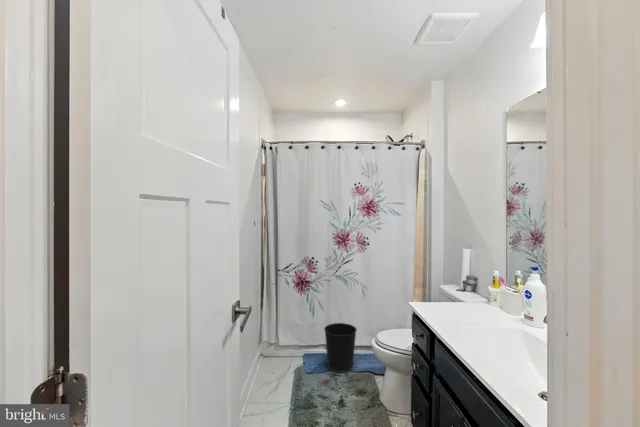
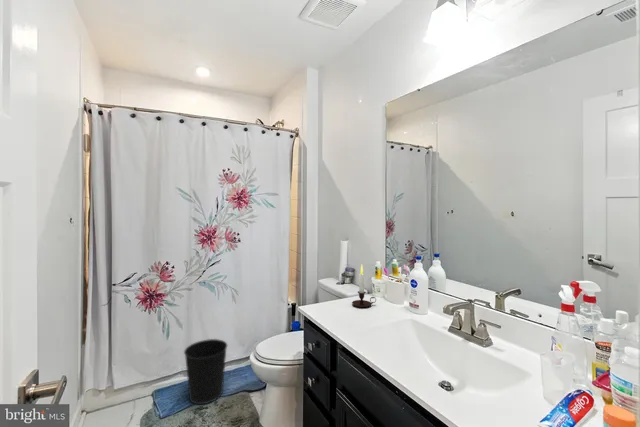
candle: none [457,272,482,312] -> present [352,265,376,307]

